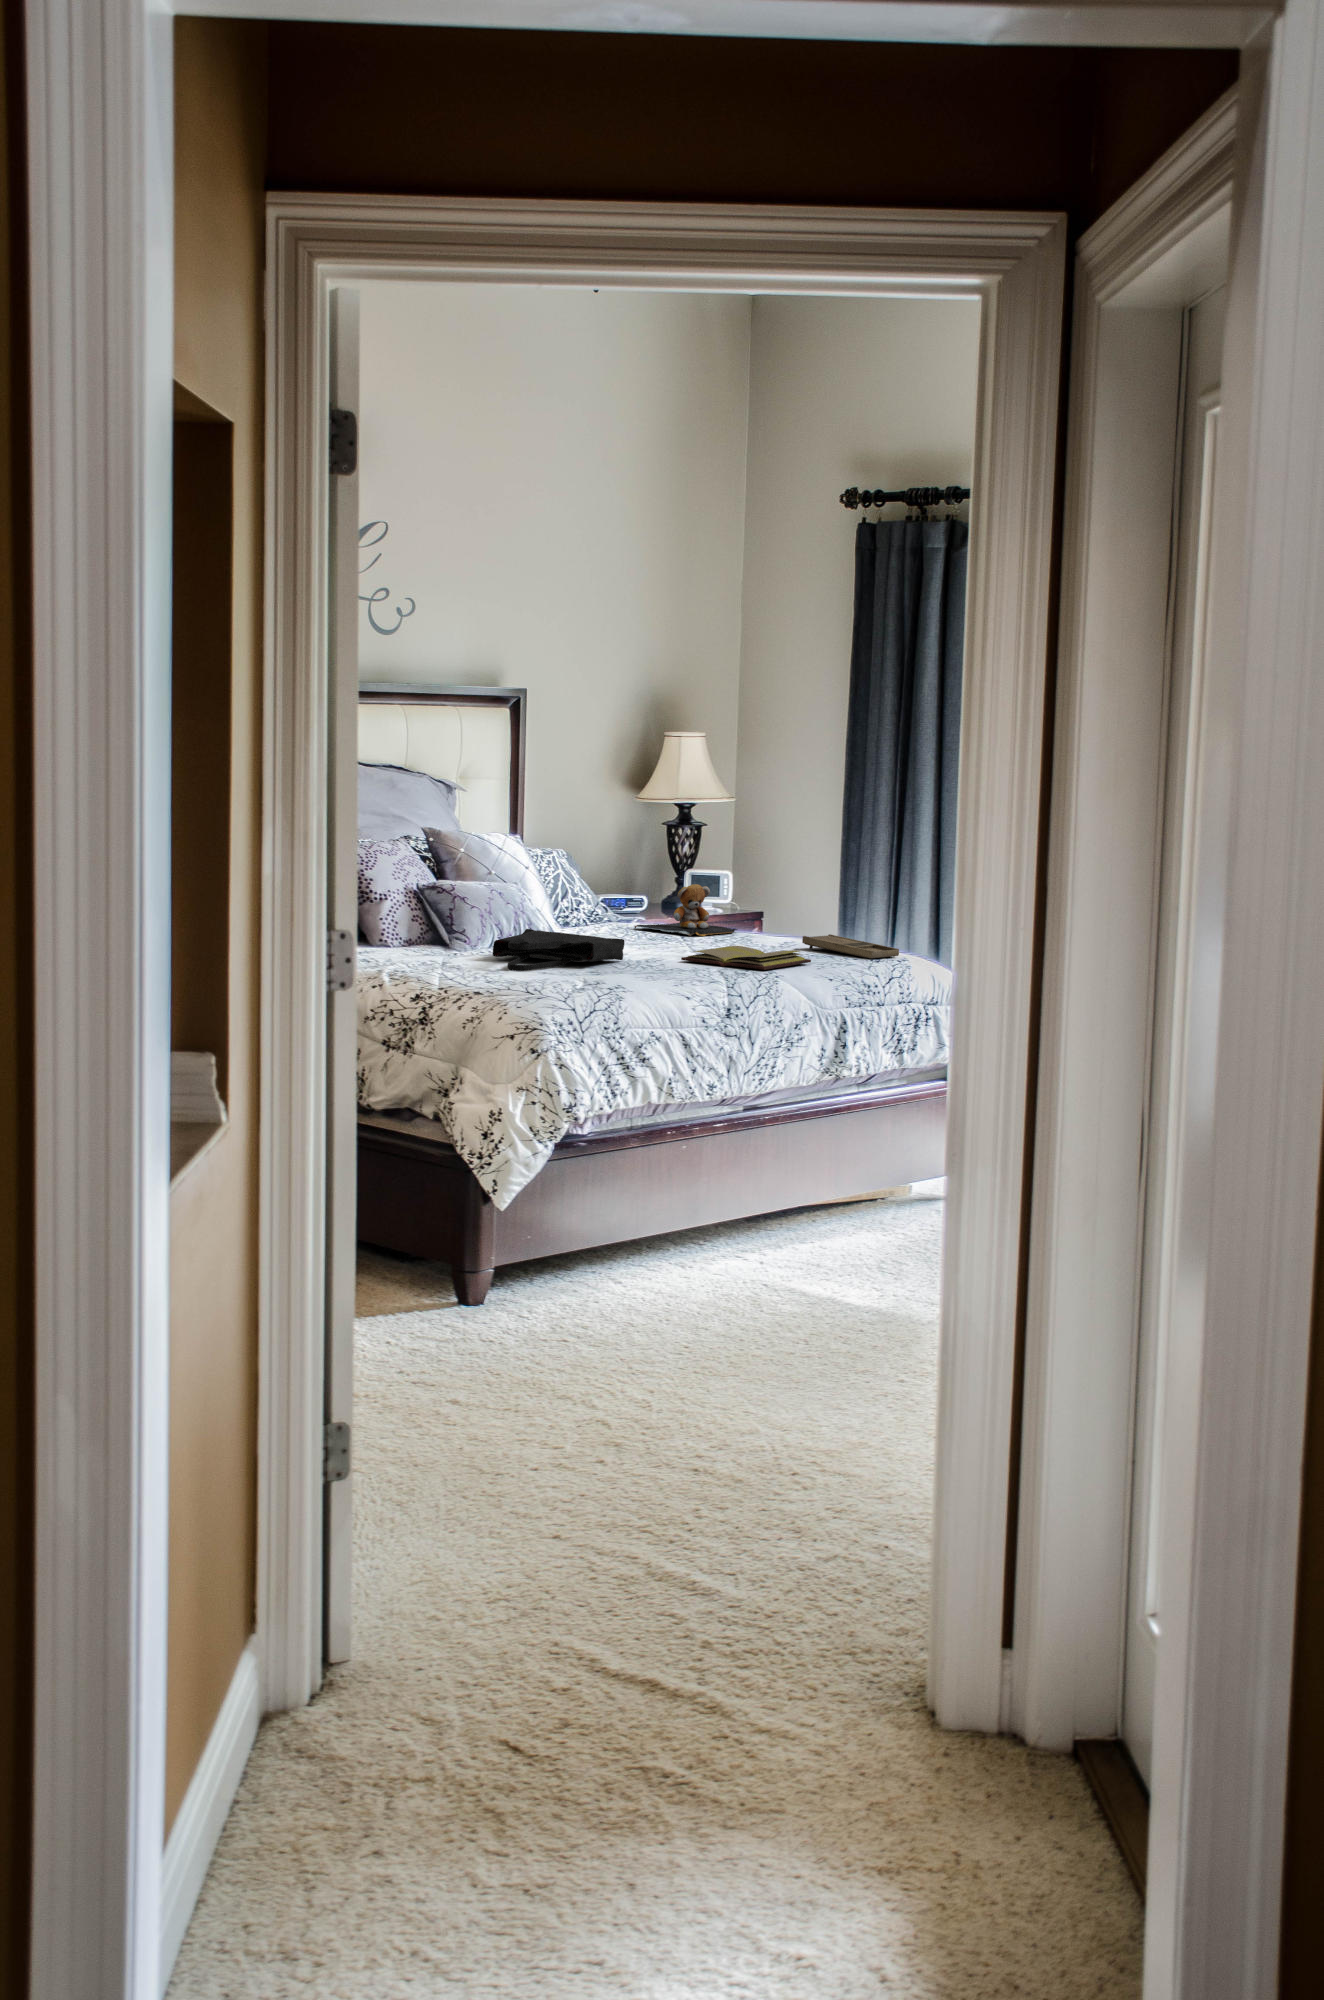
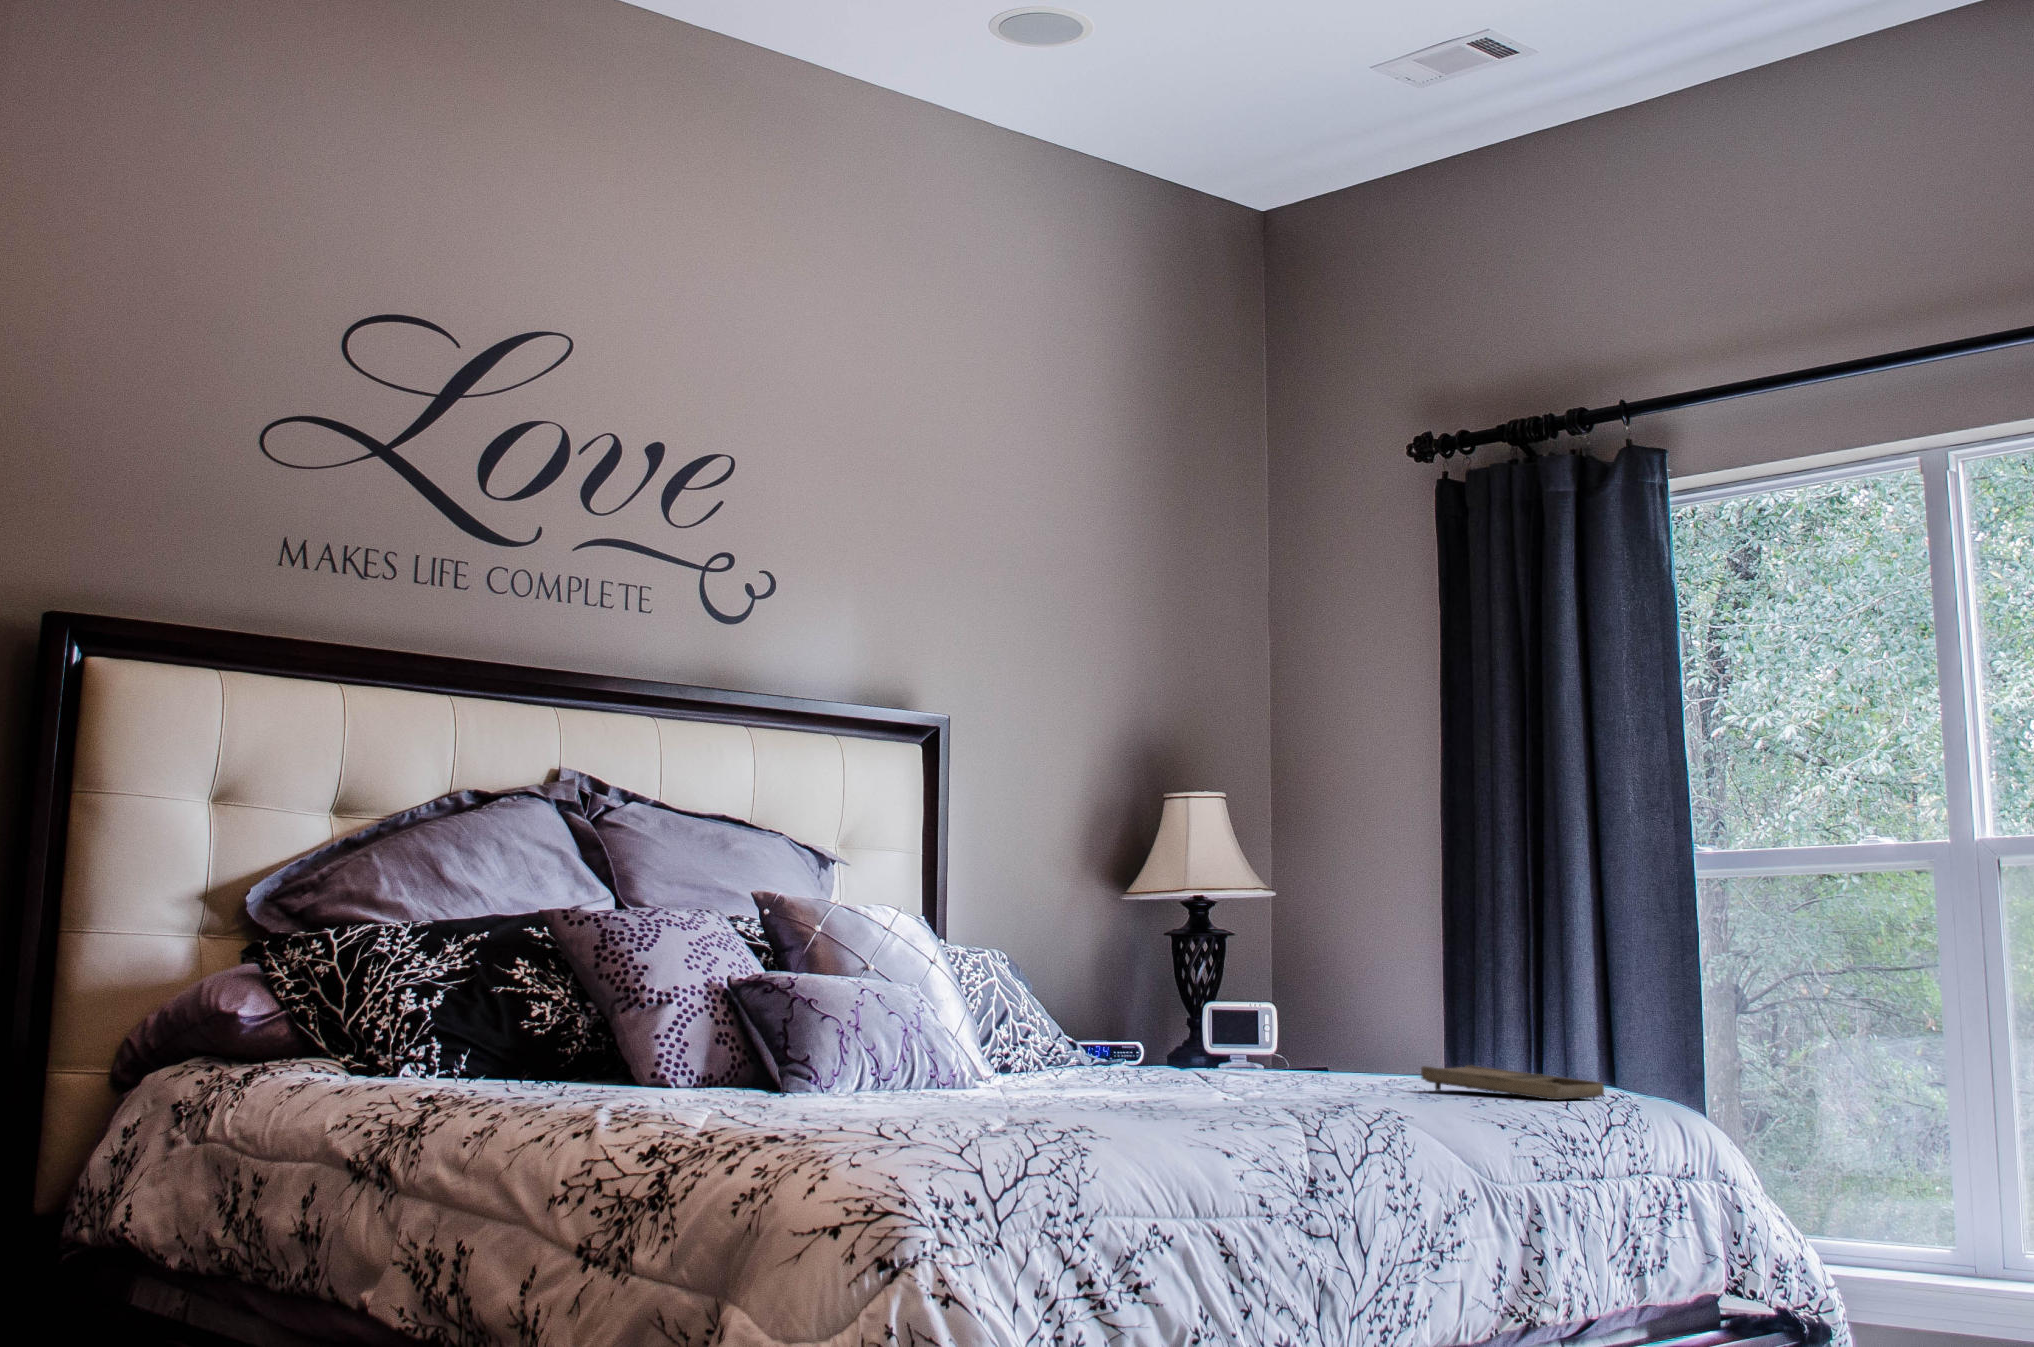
teddy bear: present [635,884,737,936] -> none [1122,992,1300,1080]
tote bag: present [493,929,624,971] -> none [845,1044,1097,1109]
diary: present [681,946,811,970] -> none [1206,1075,1451,1108]

